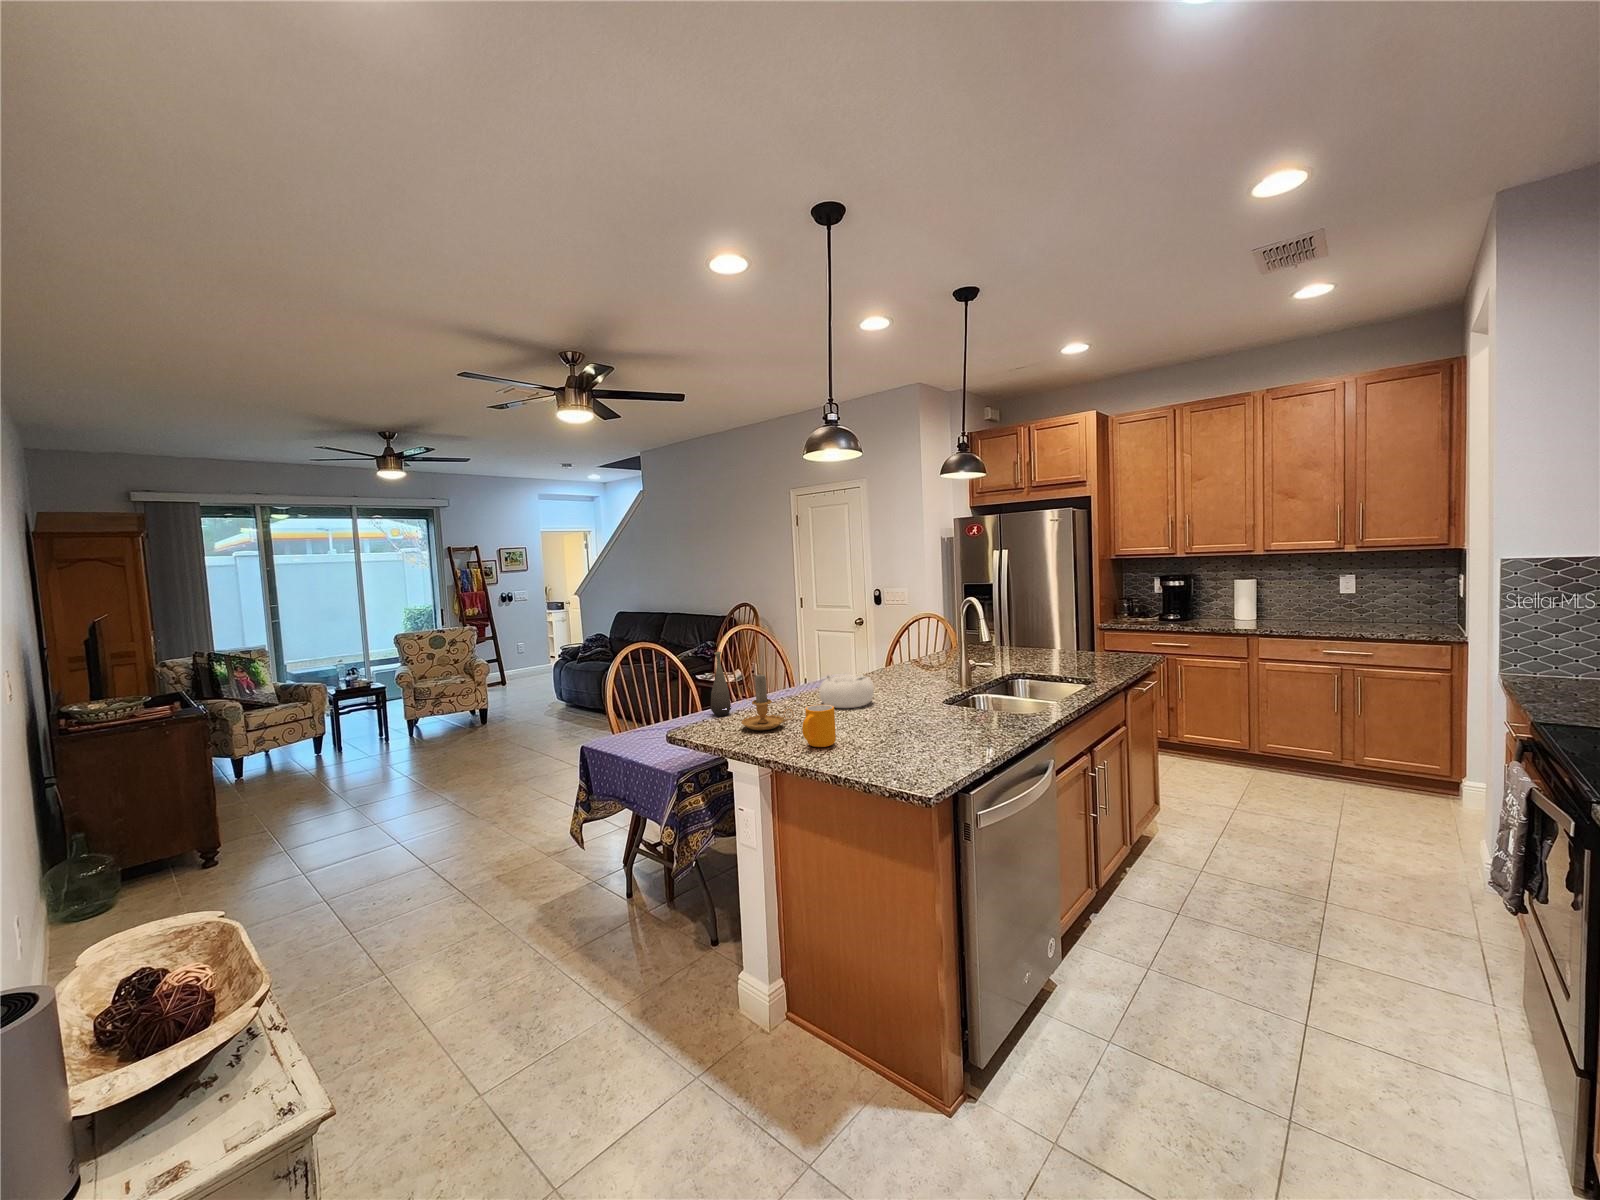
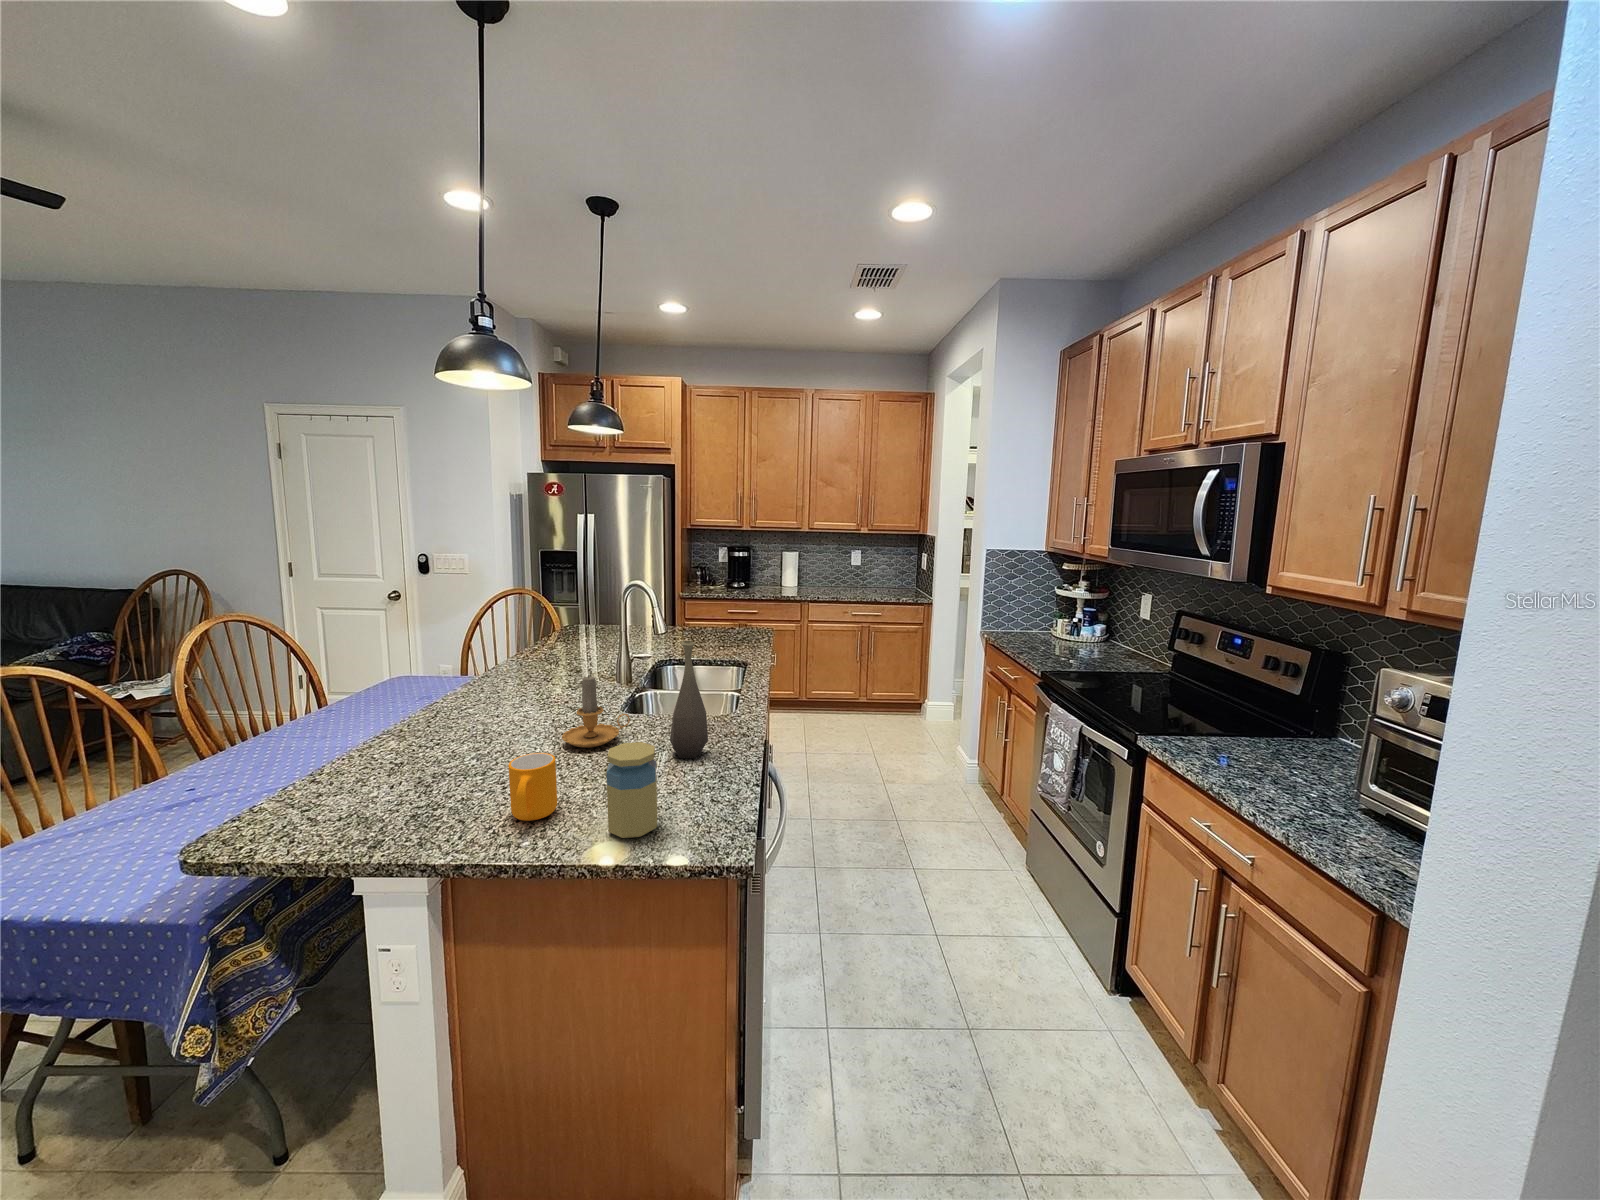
bottle: present [710,652,731,716] -> present [670,641,708,758]
candle: present [741,674,794,730] -> present [562,675,630,748]
decorative bowl: present [819,674,874,708] -> none [458,686,542,741]
jar: none [847,701,885,767] -> present [606,742,657,838]

